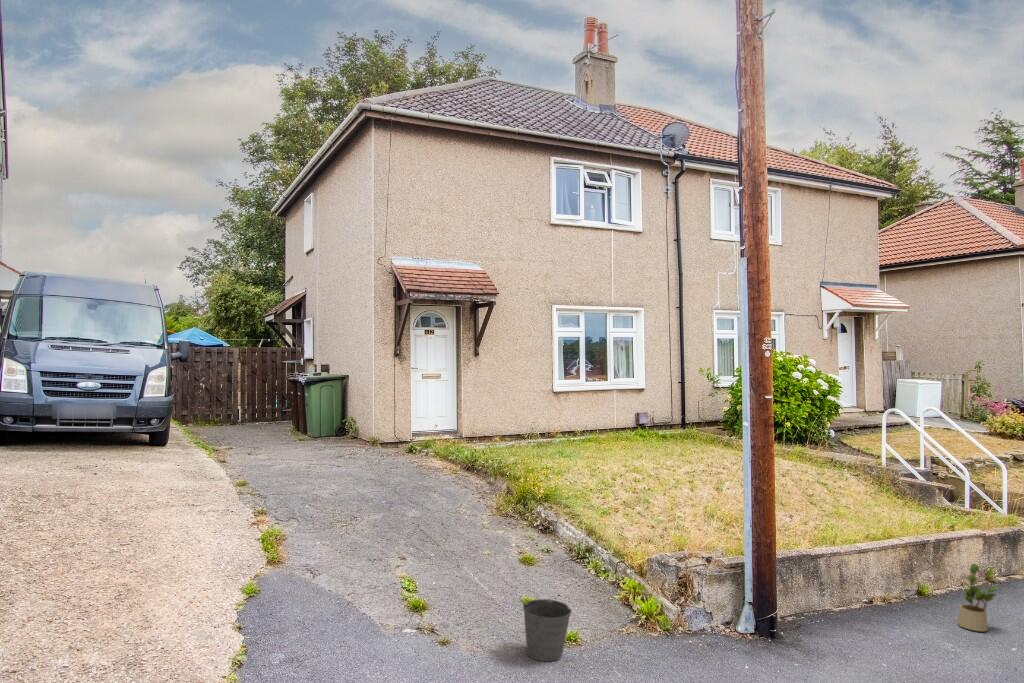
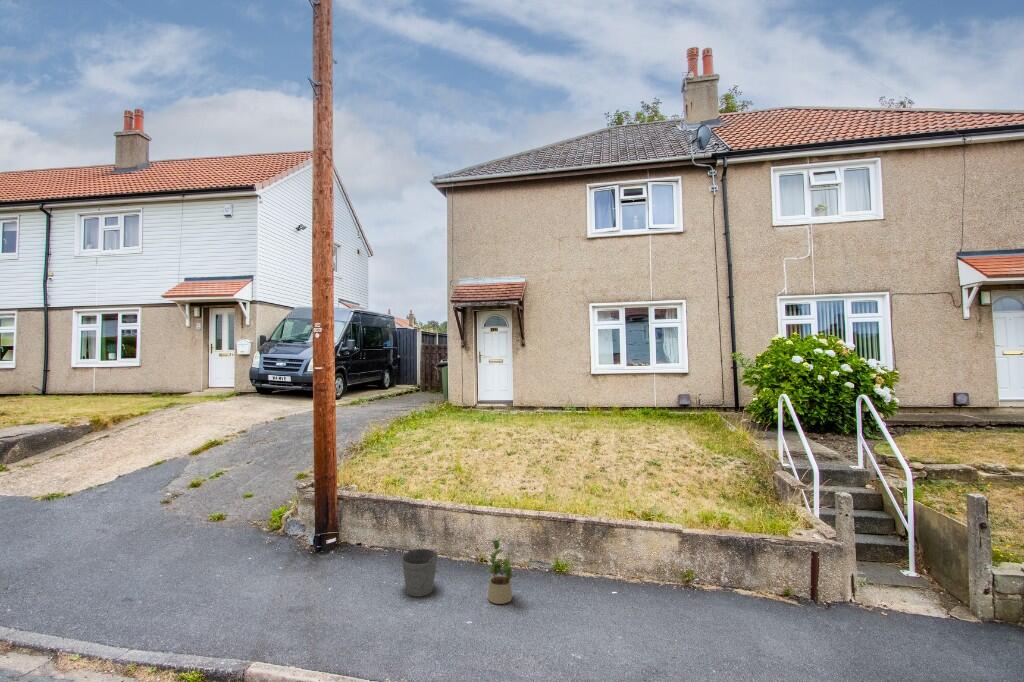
bucket: present [523,599,571,661] -> present [402,549,438,597]

